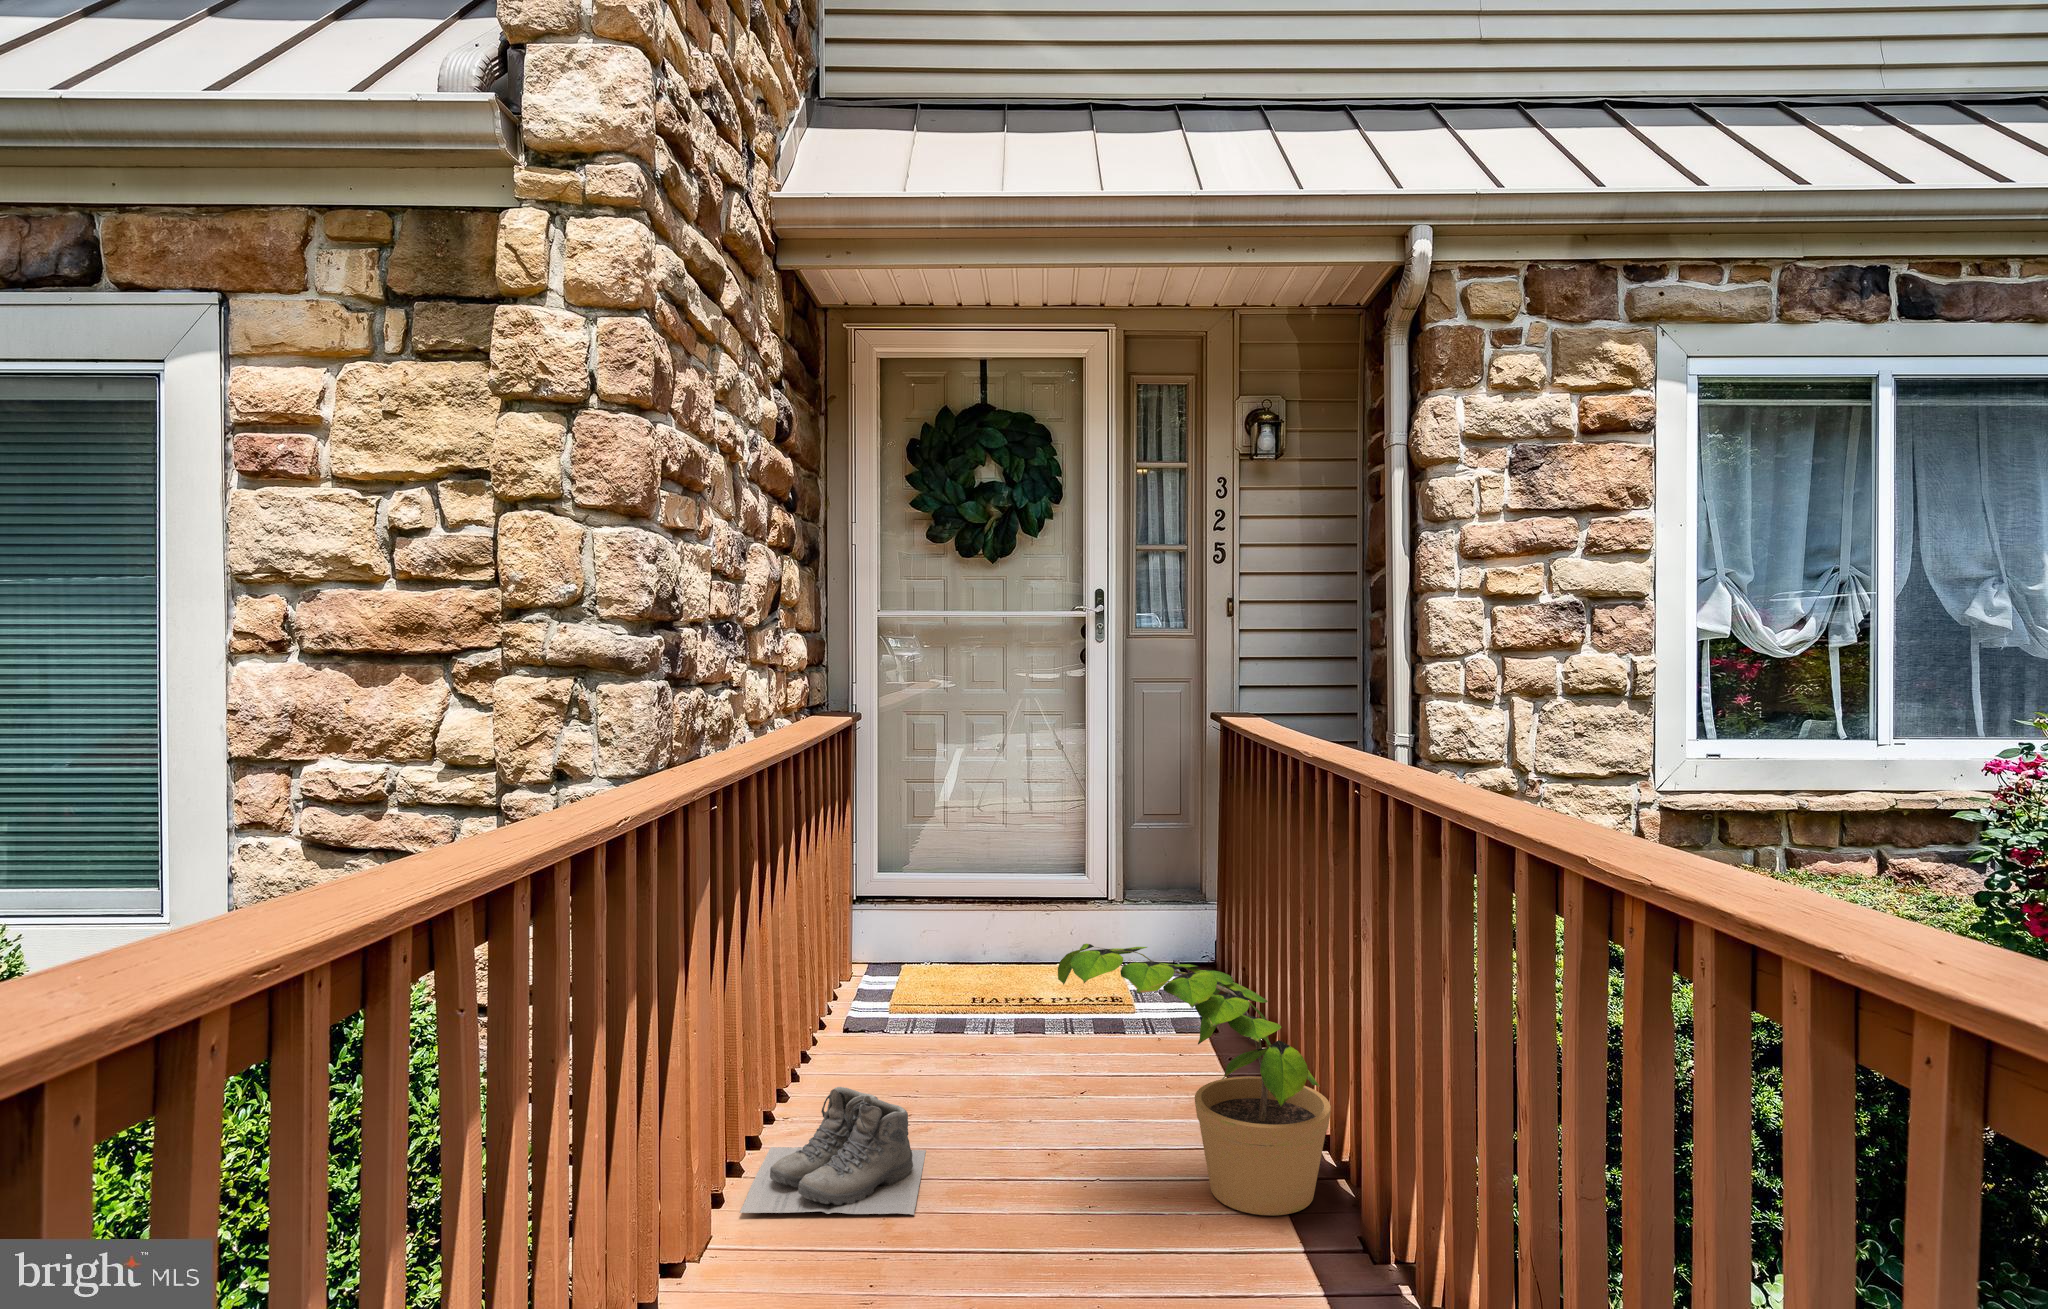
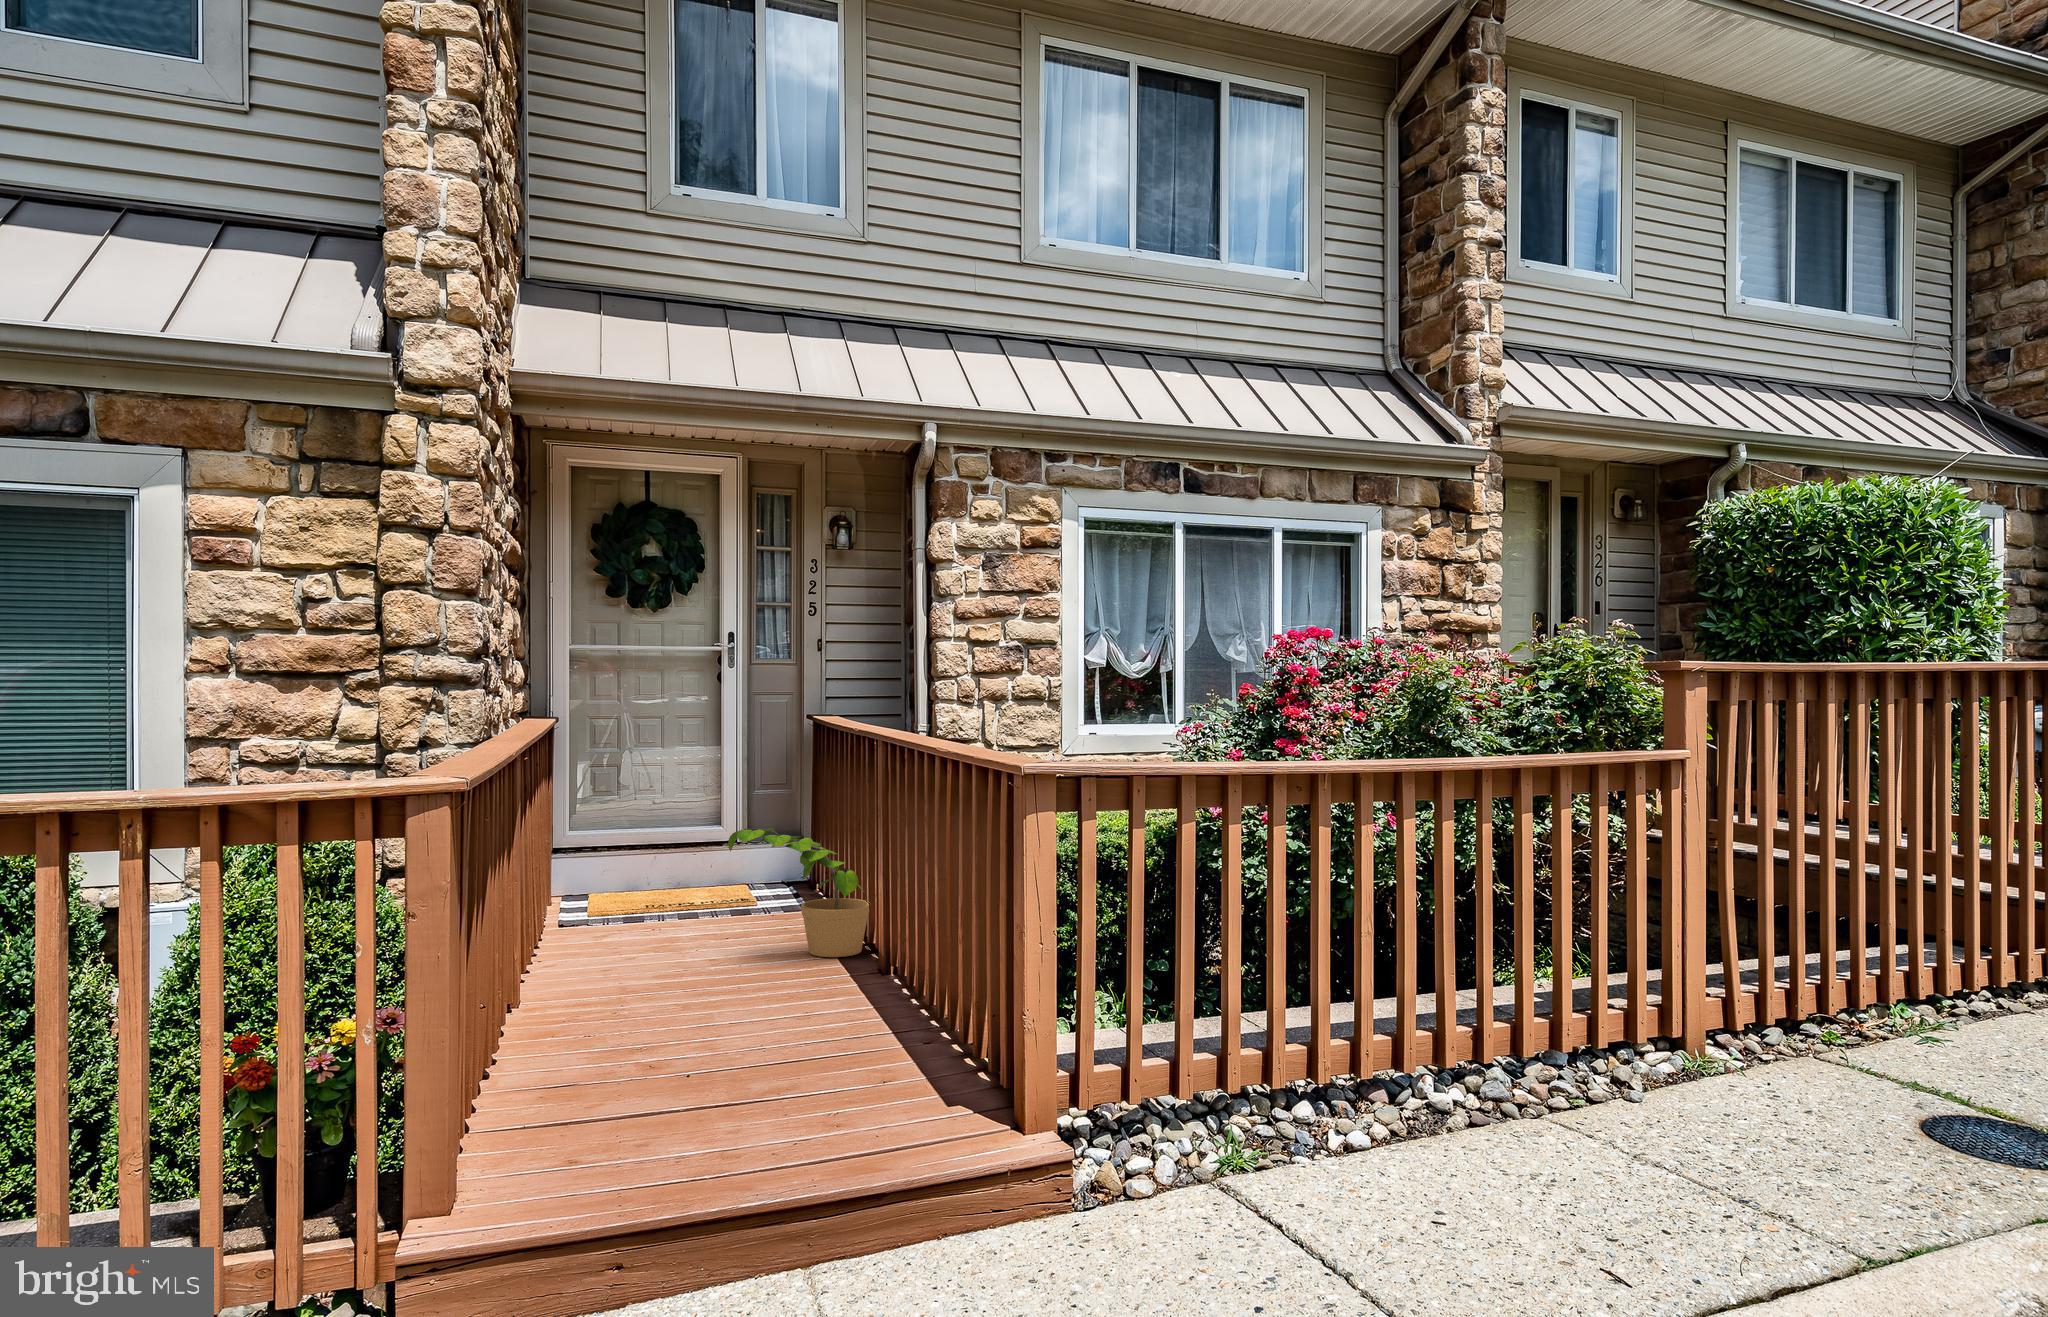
boots: present [740,1087,926,1215] -> none [555,915,653,976]

